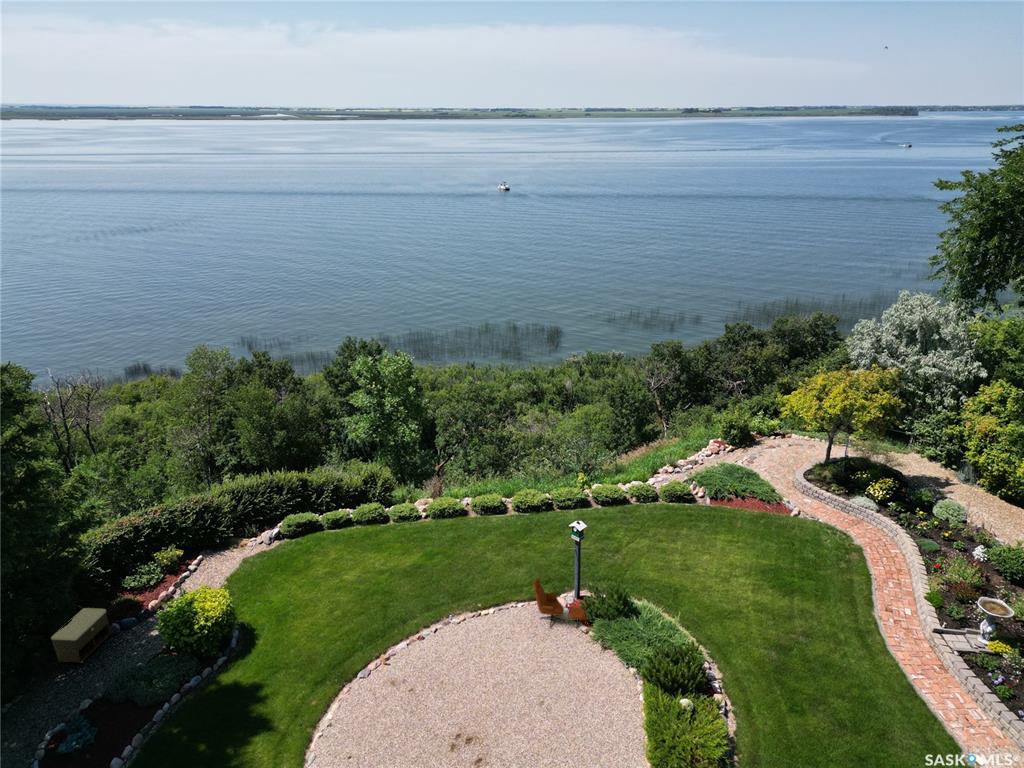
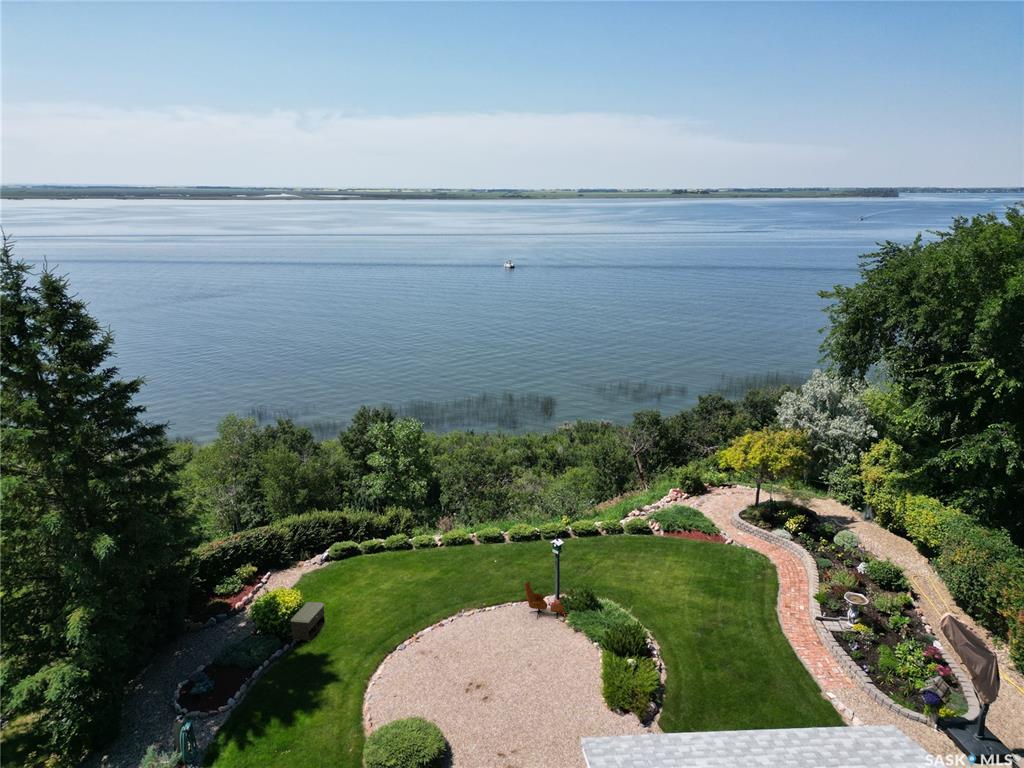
storage bench: present [51,608,111,663] -> present [291,602,325,641]

